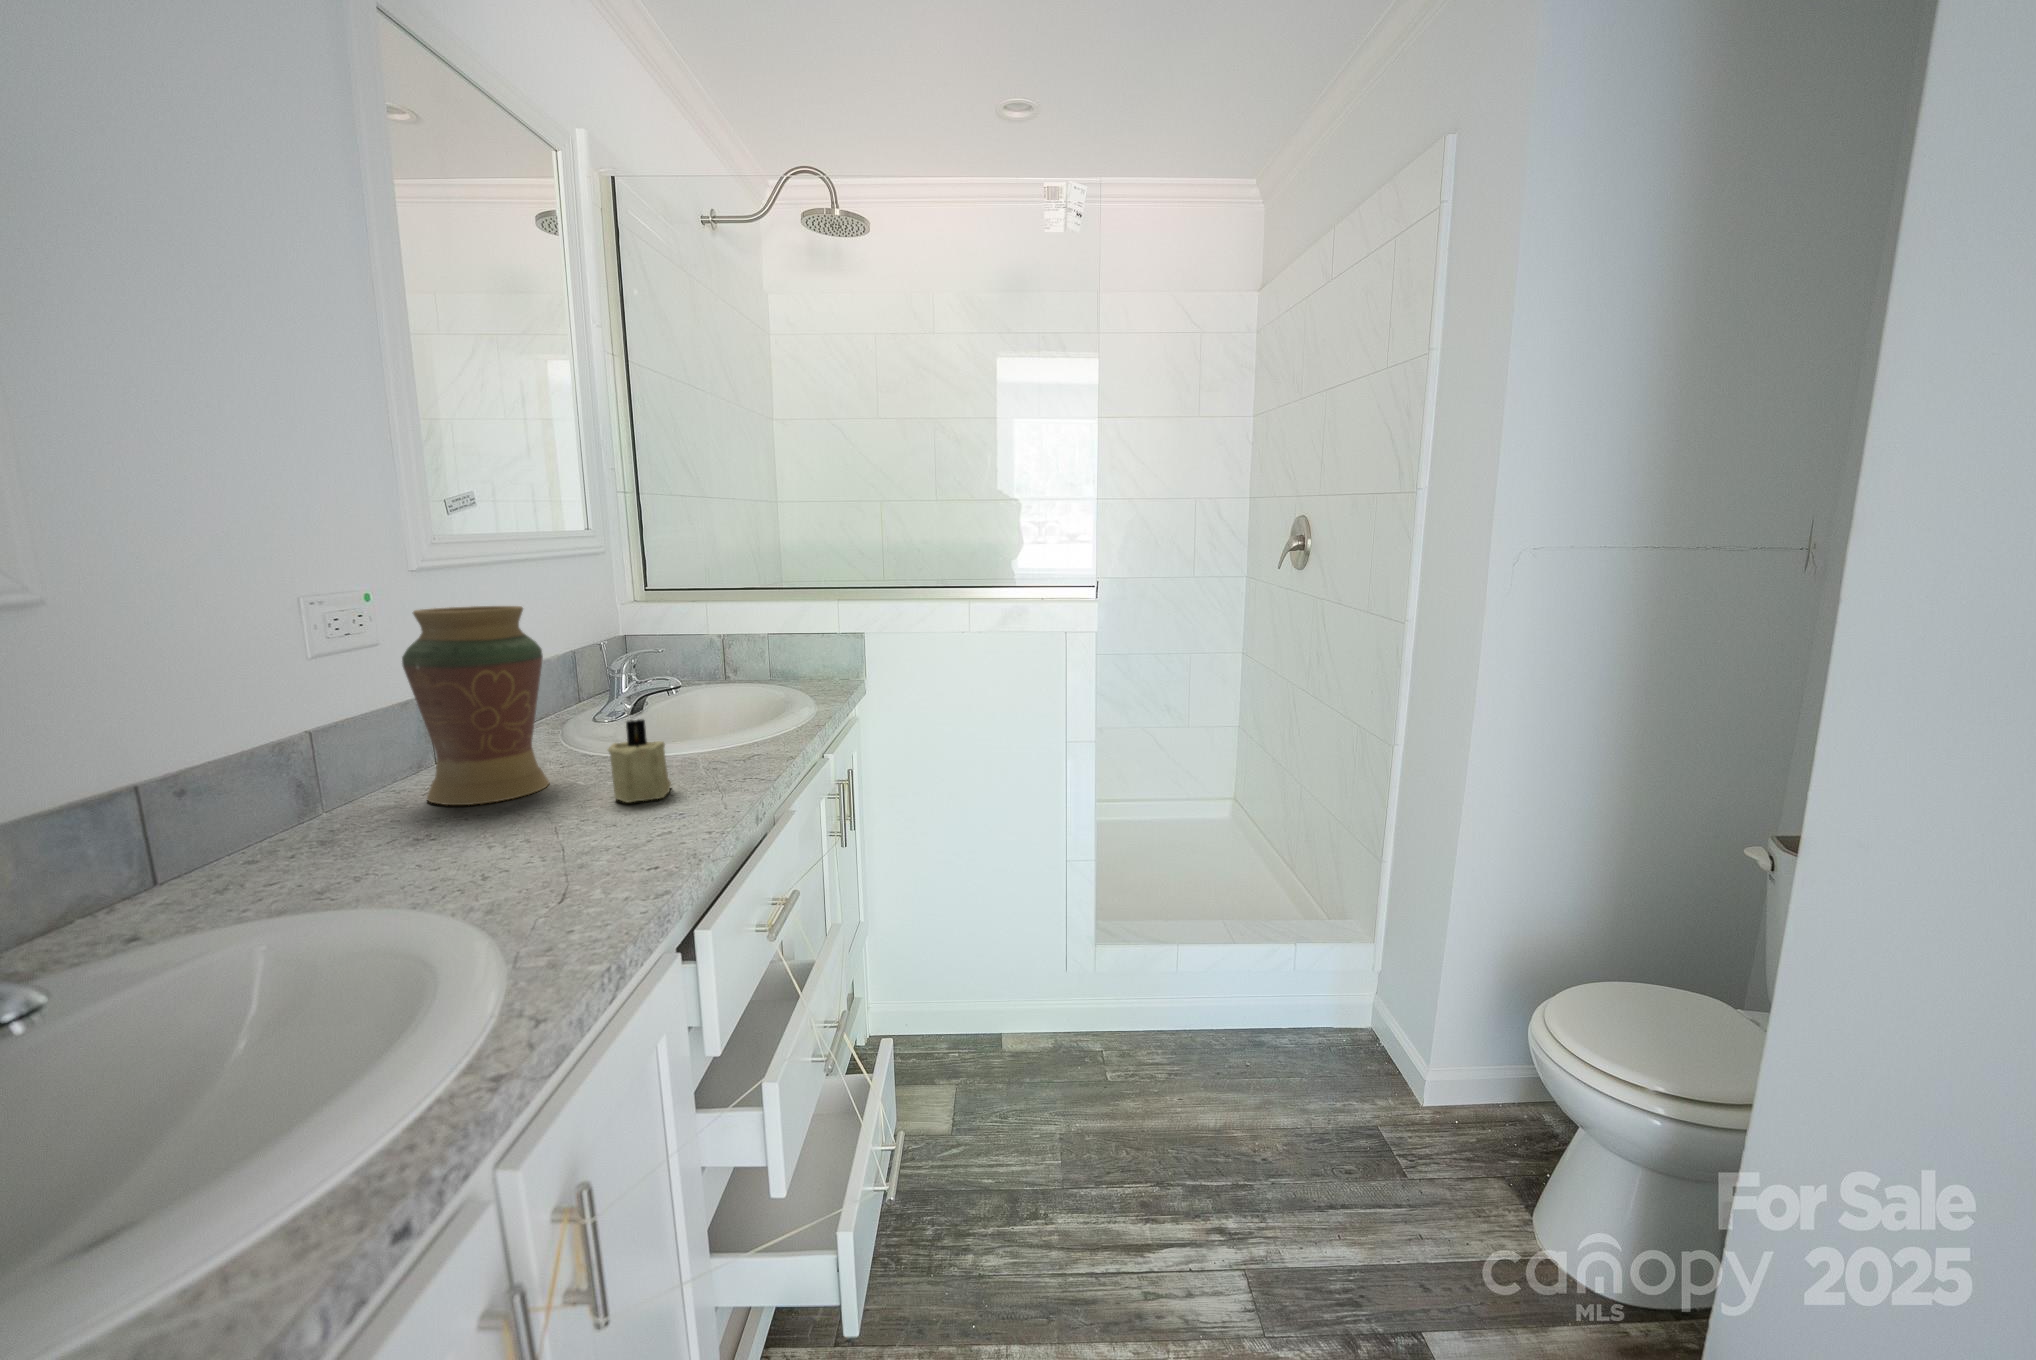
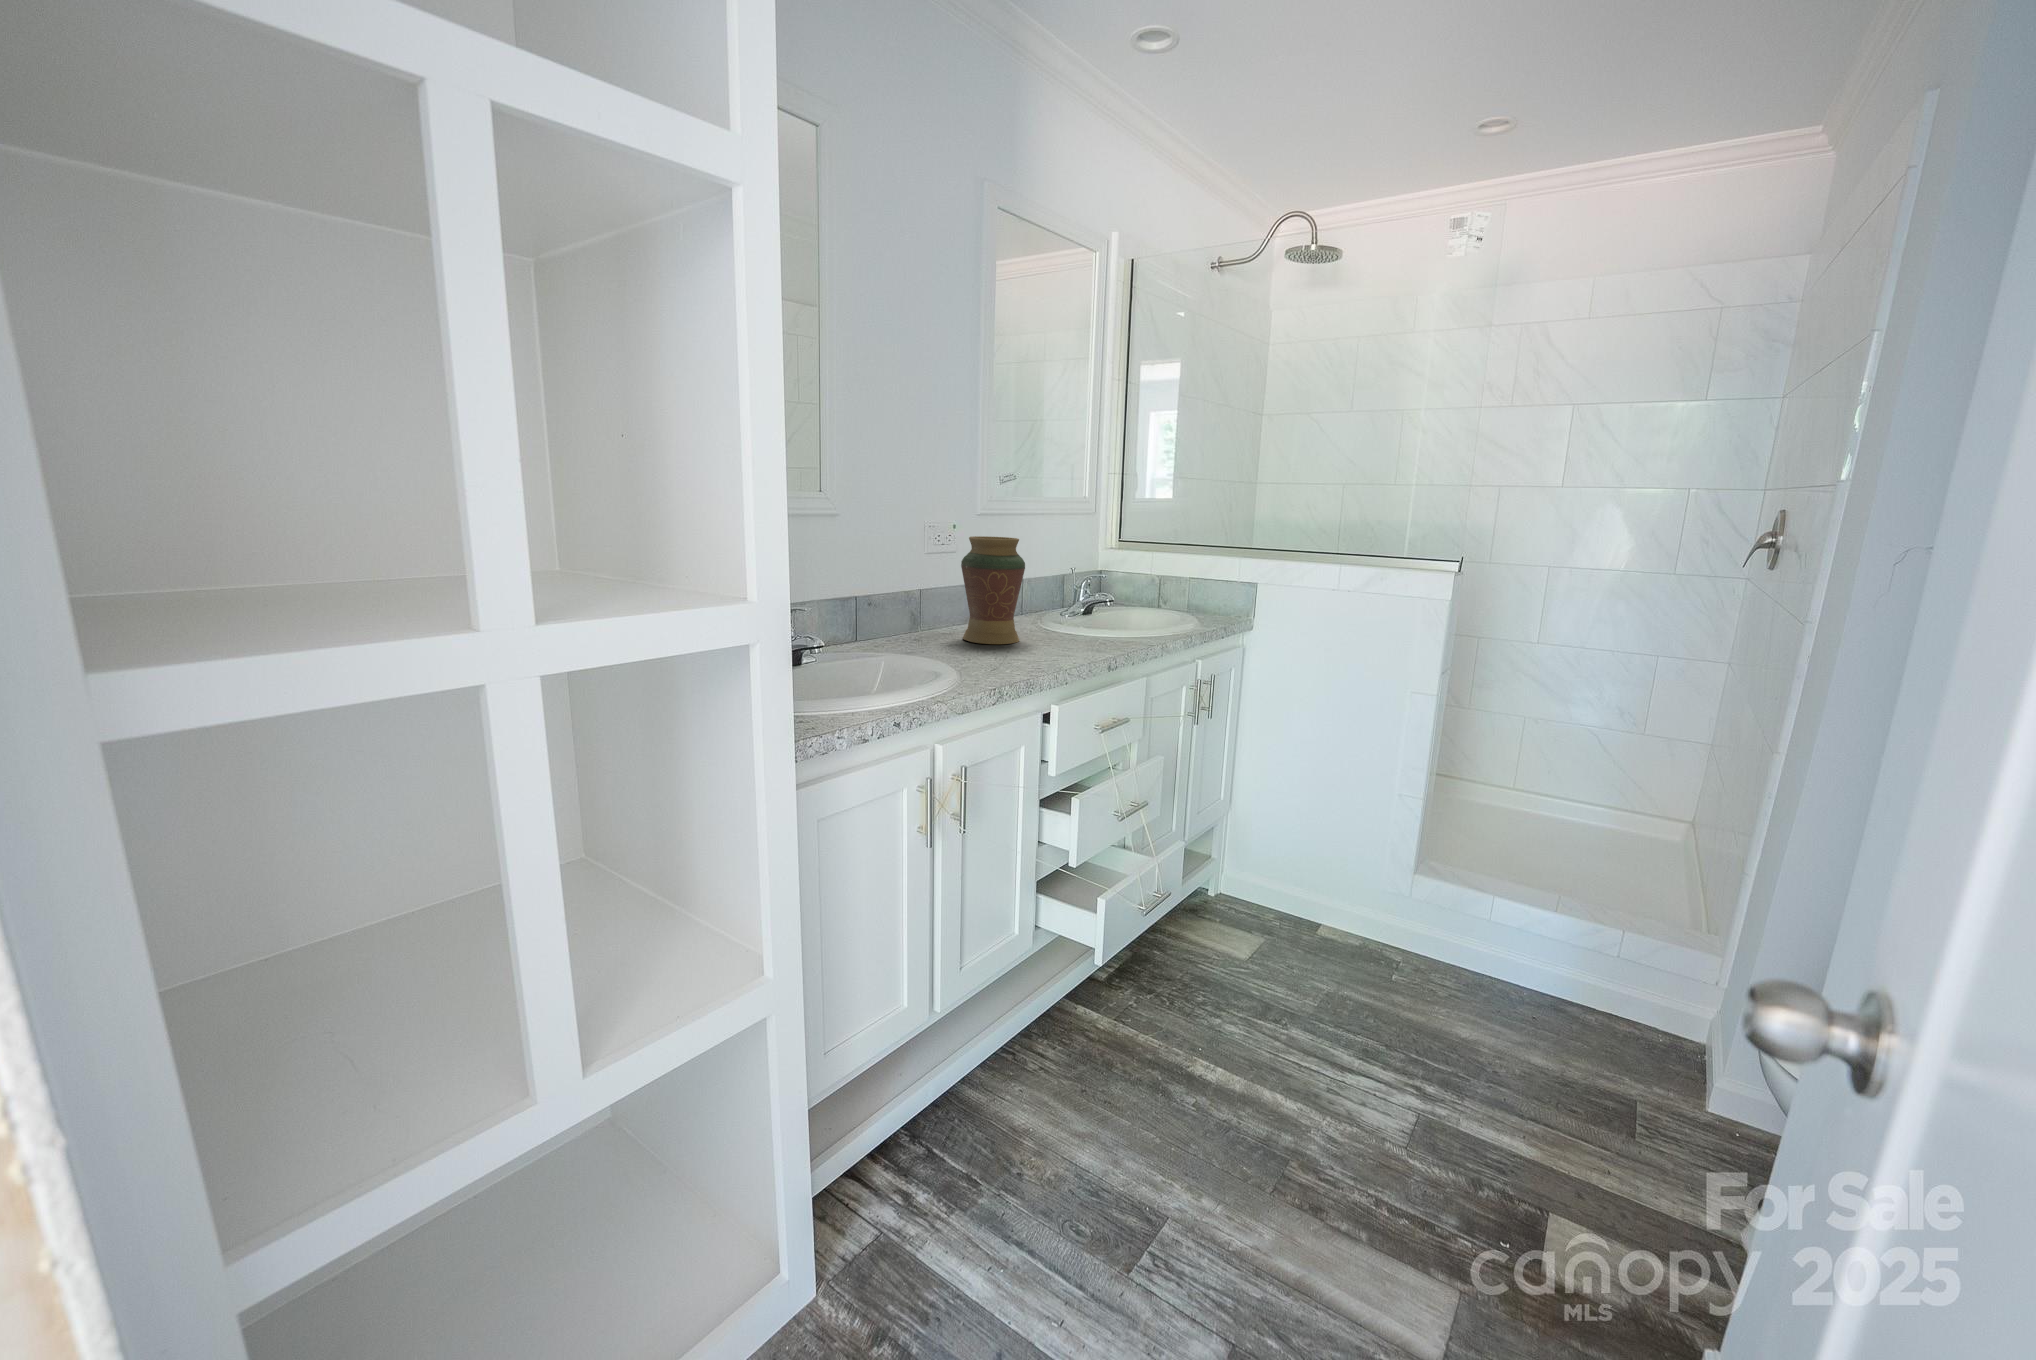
candle: present [608,719,671,802] -> none [1043,609,1075,656]

